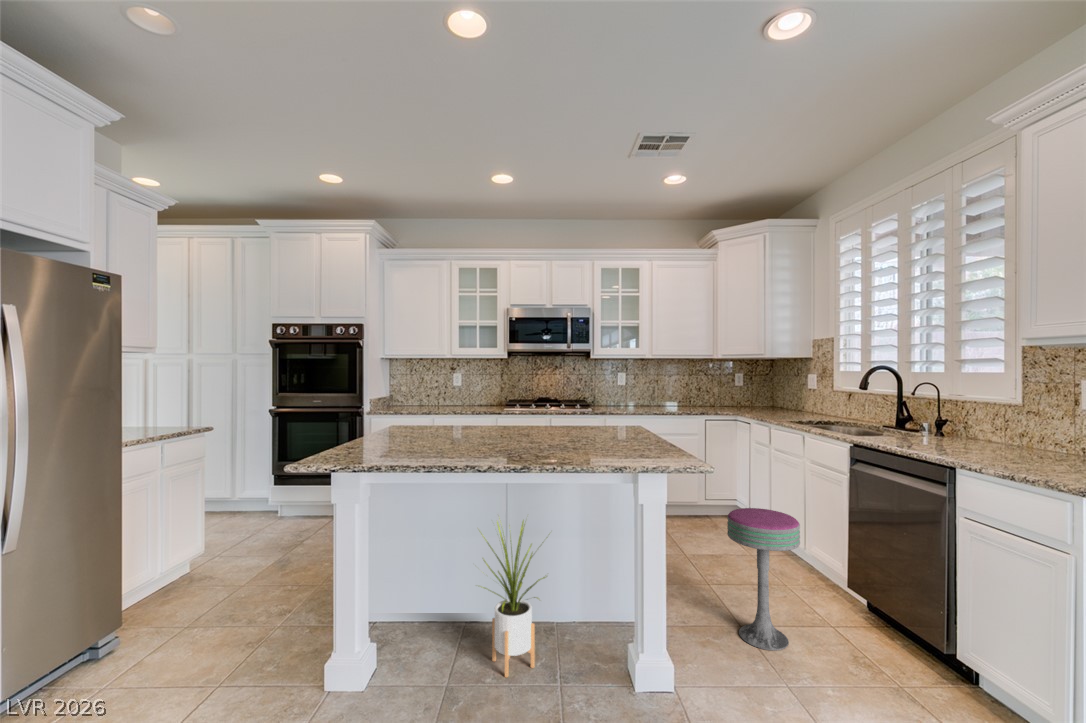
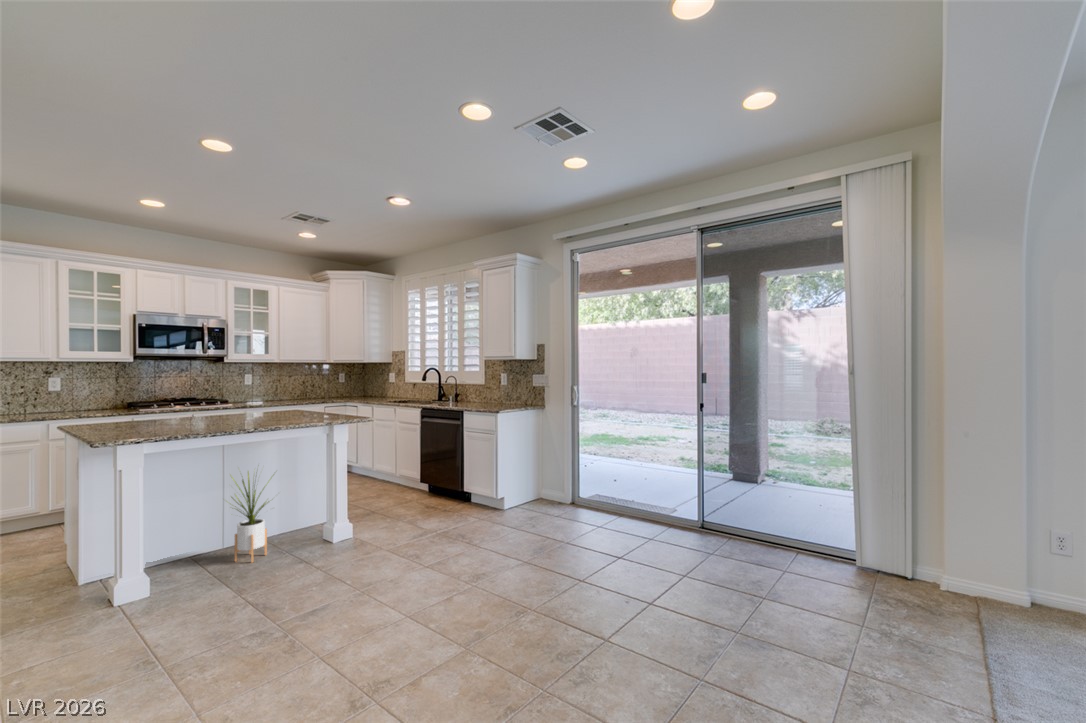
bar stool: present [727,508,800,650] -> none [367,446,403,515]

